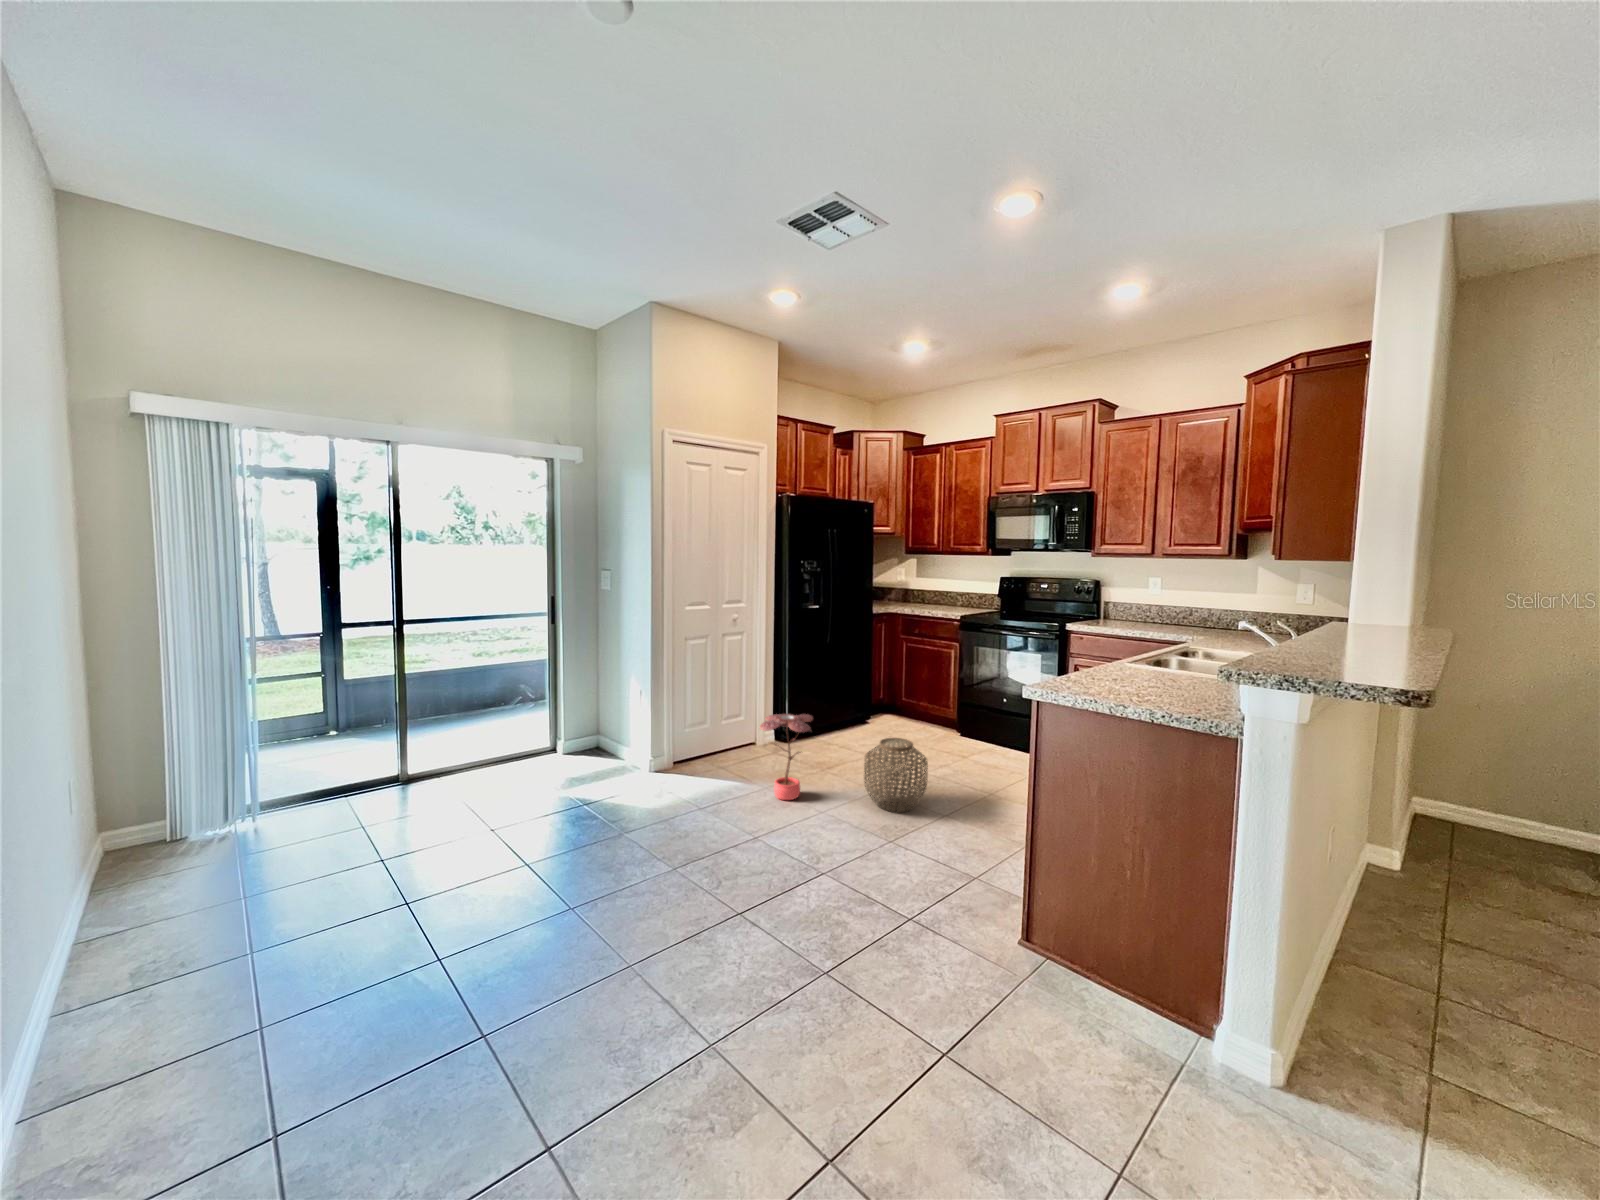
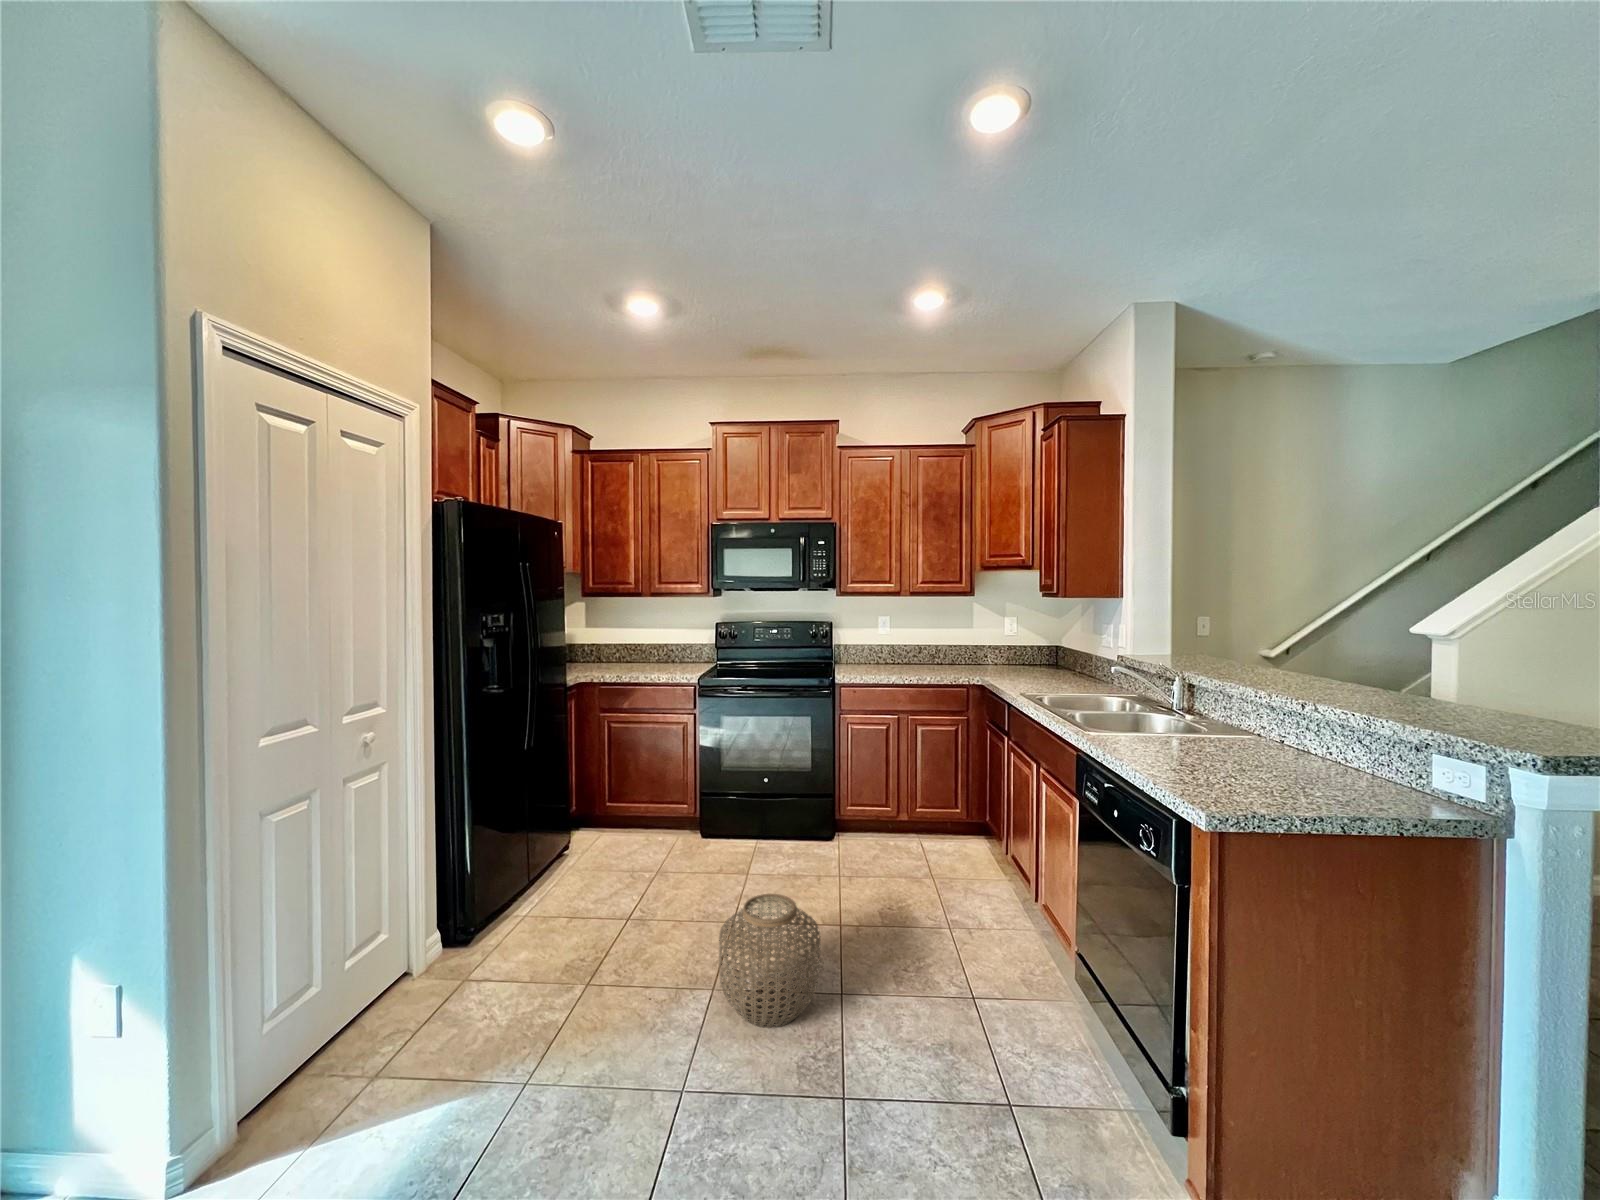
potted plant: present [760,714,813,800] -> none [525,904,646,1102]

